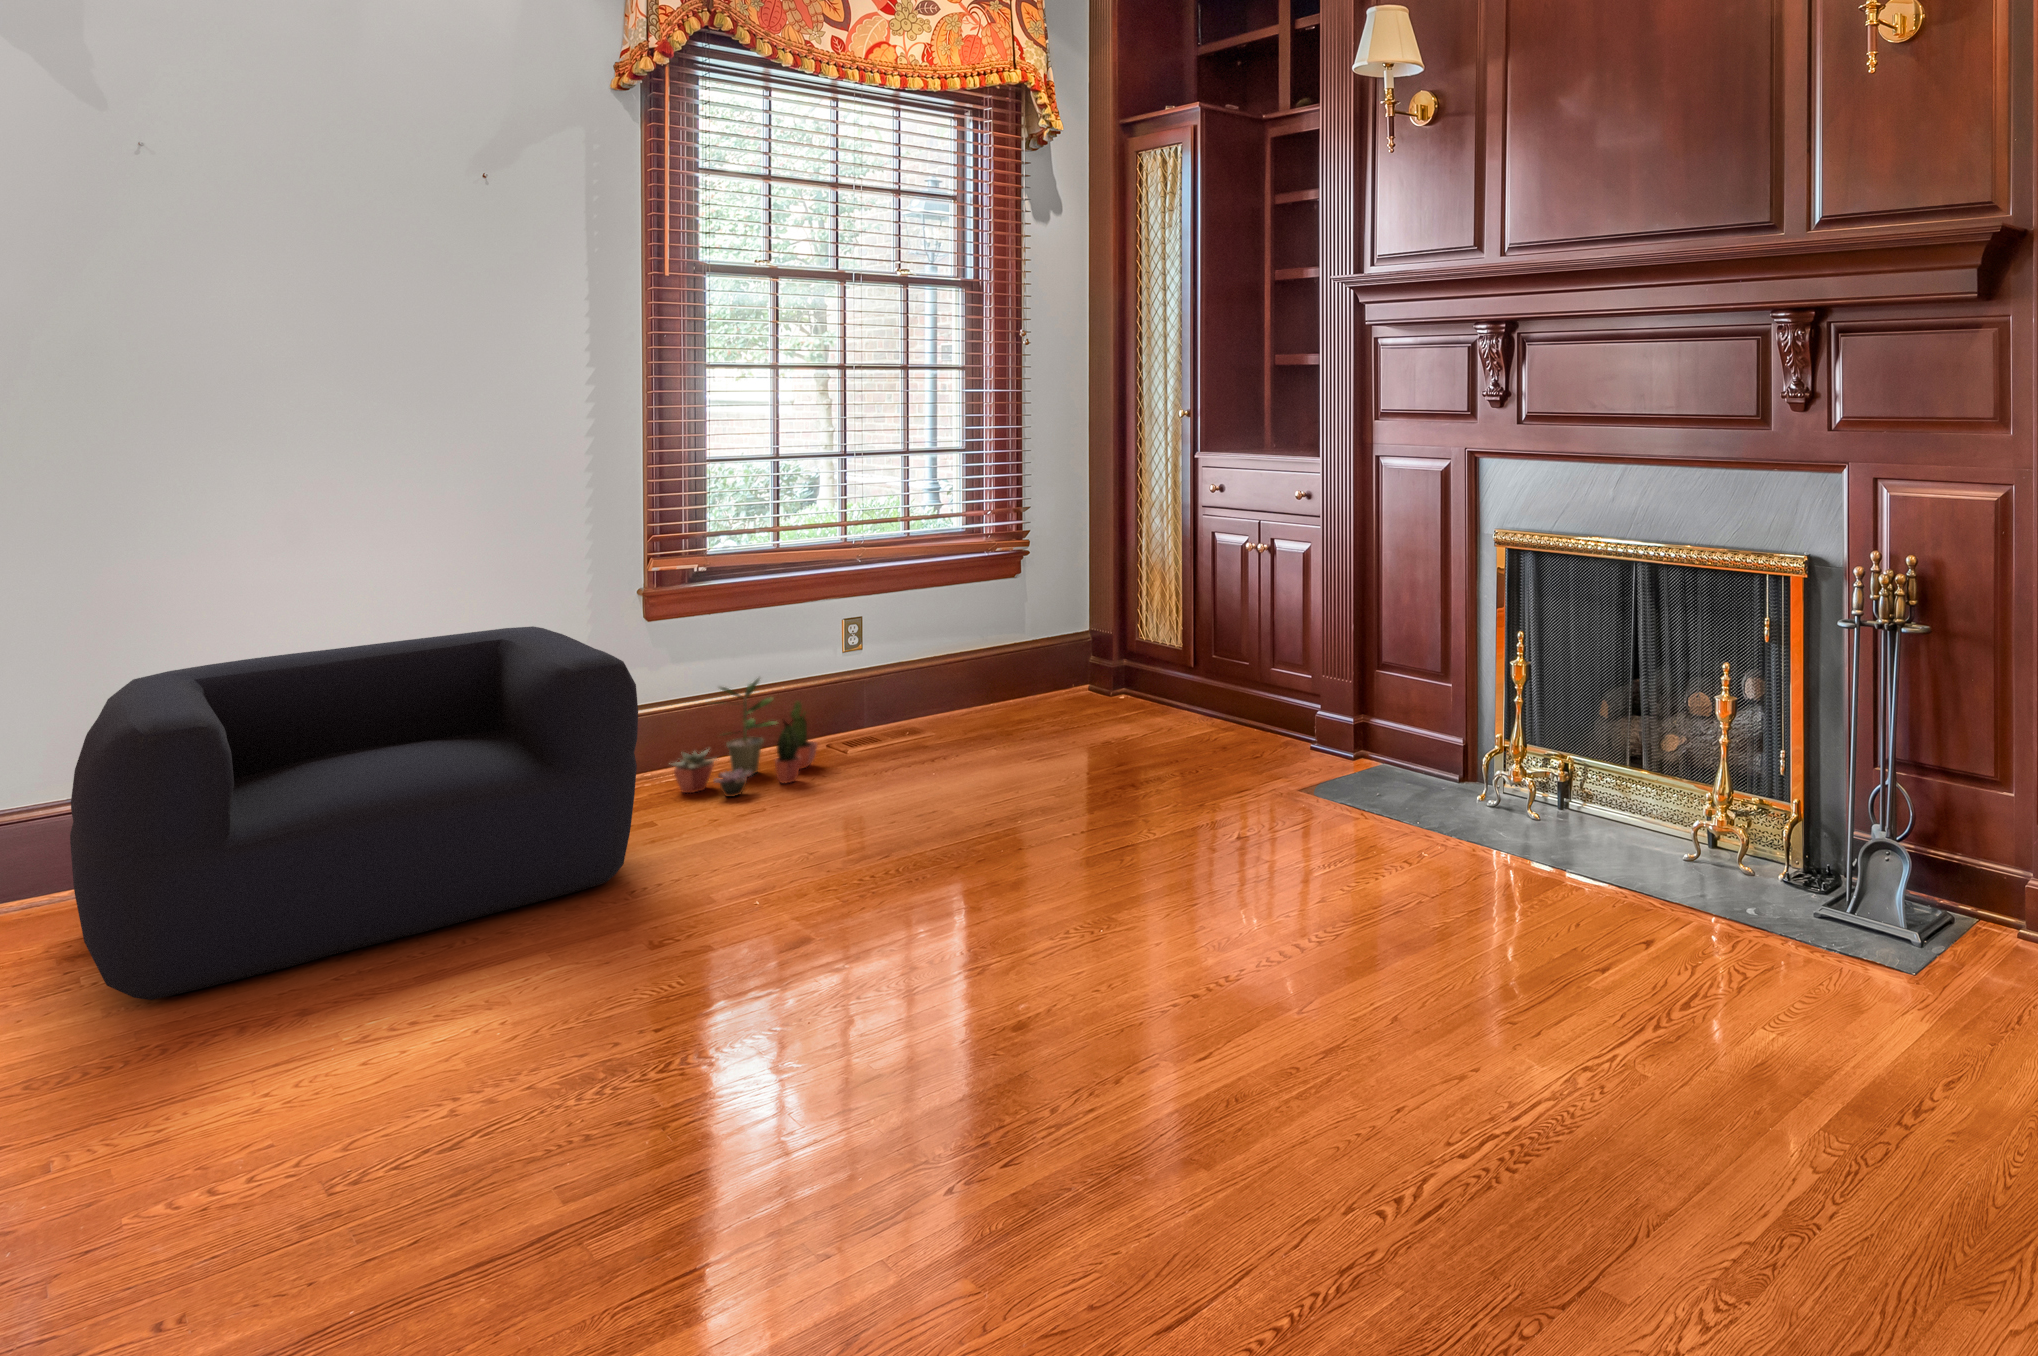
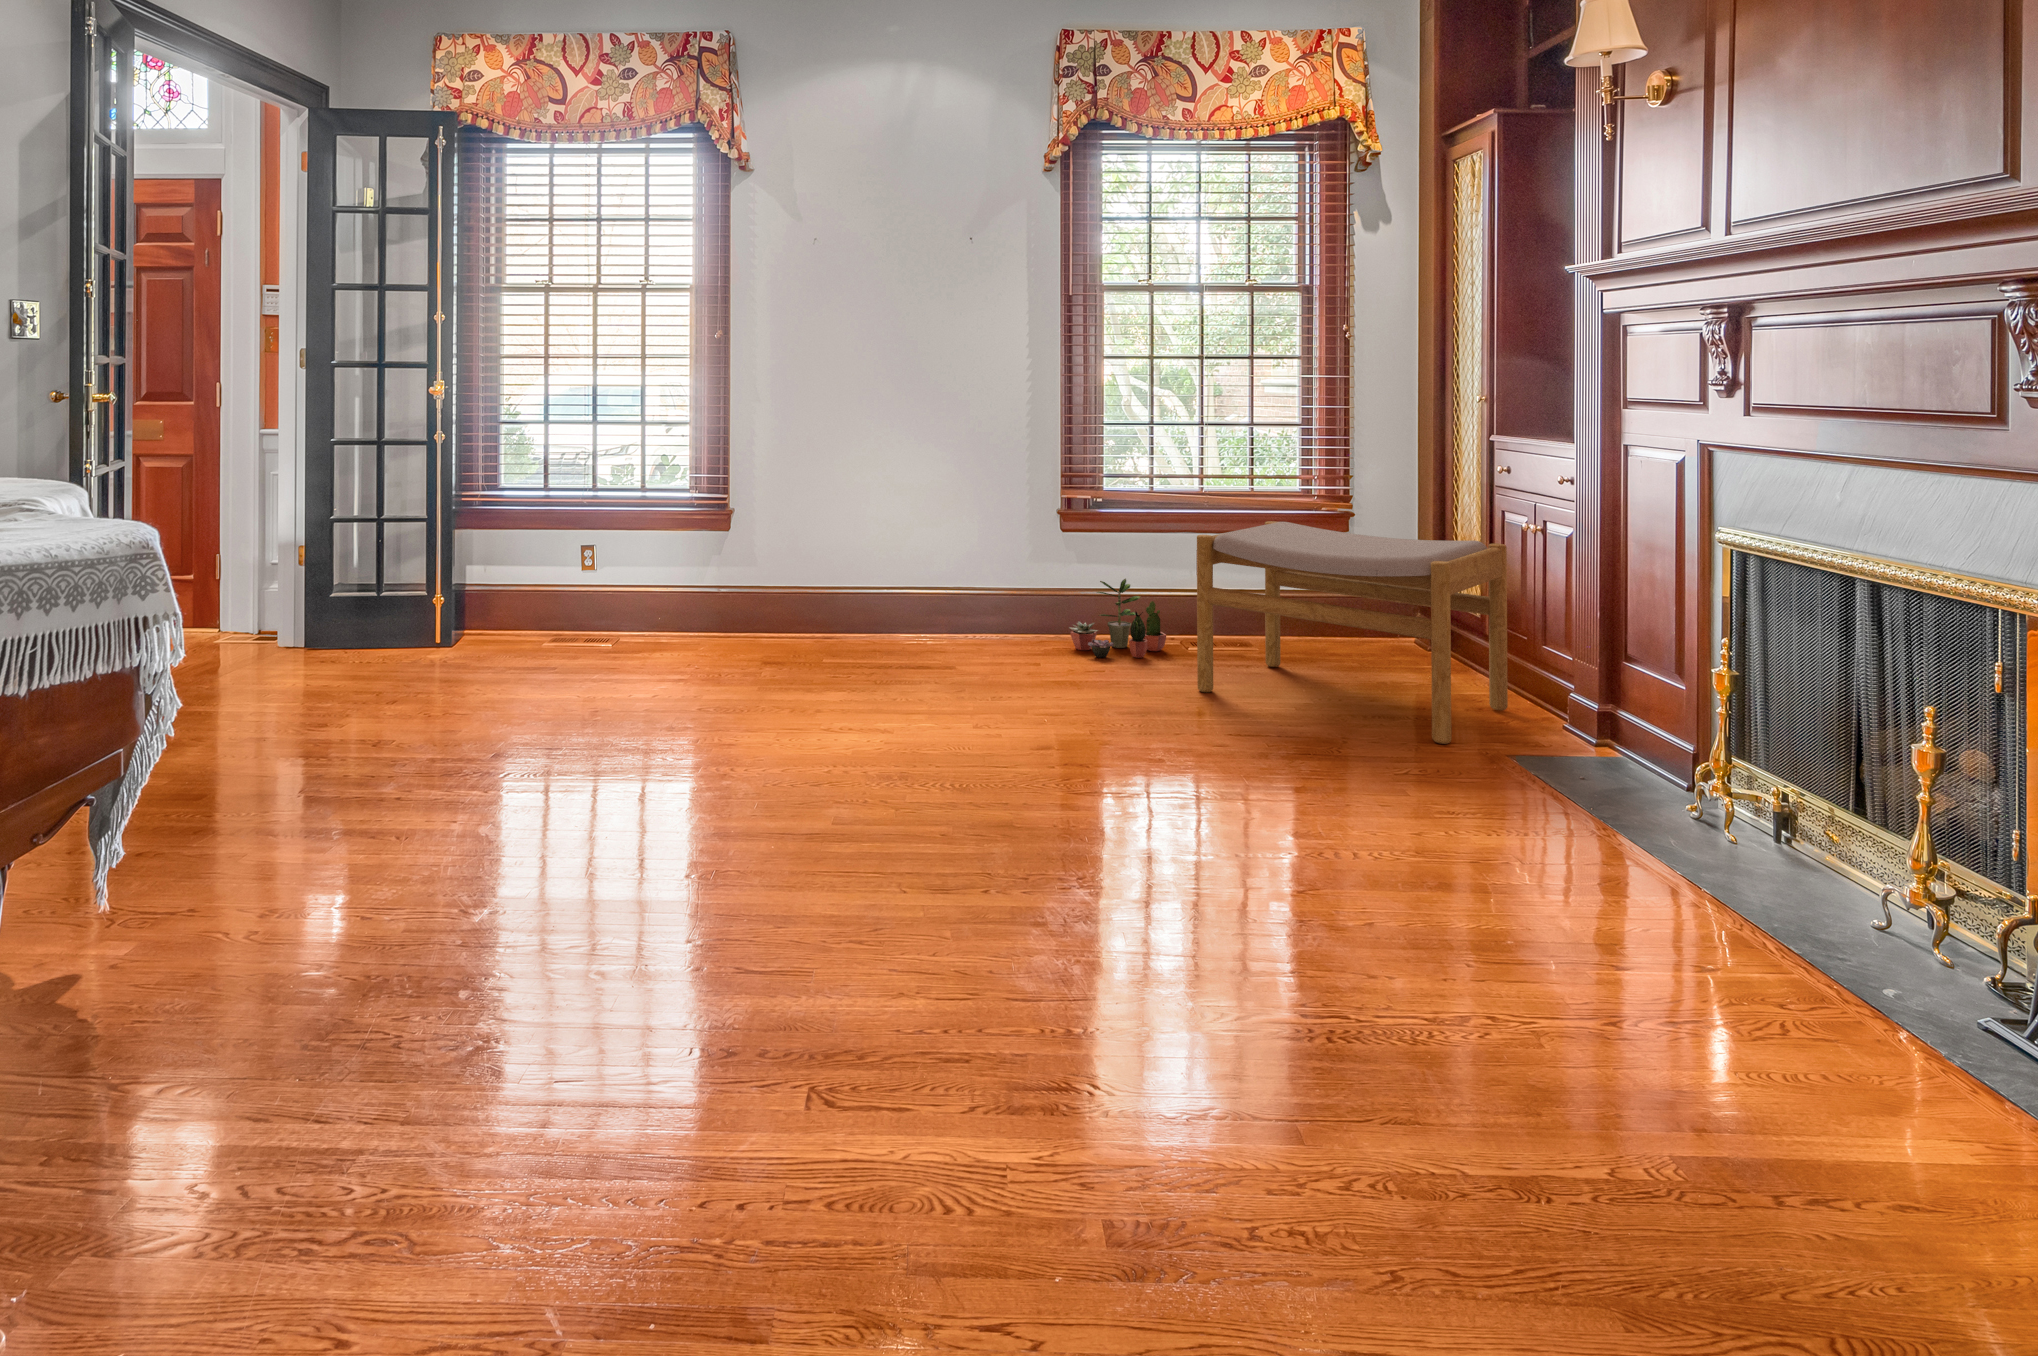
footstool: none [916,566,1249,807] -> present [1197,521,1508,744]
armchair: present [70,626,638,1000] -> none [769,519,1014,685]

